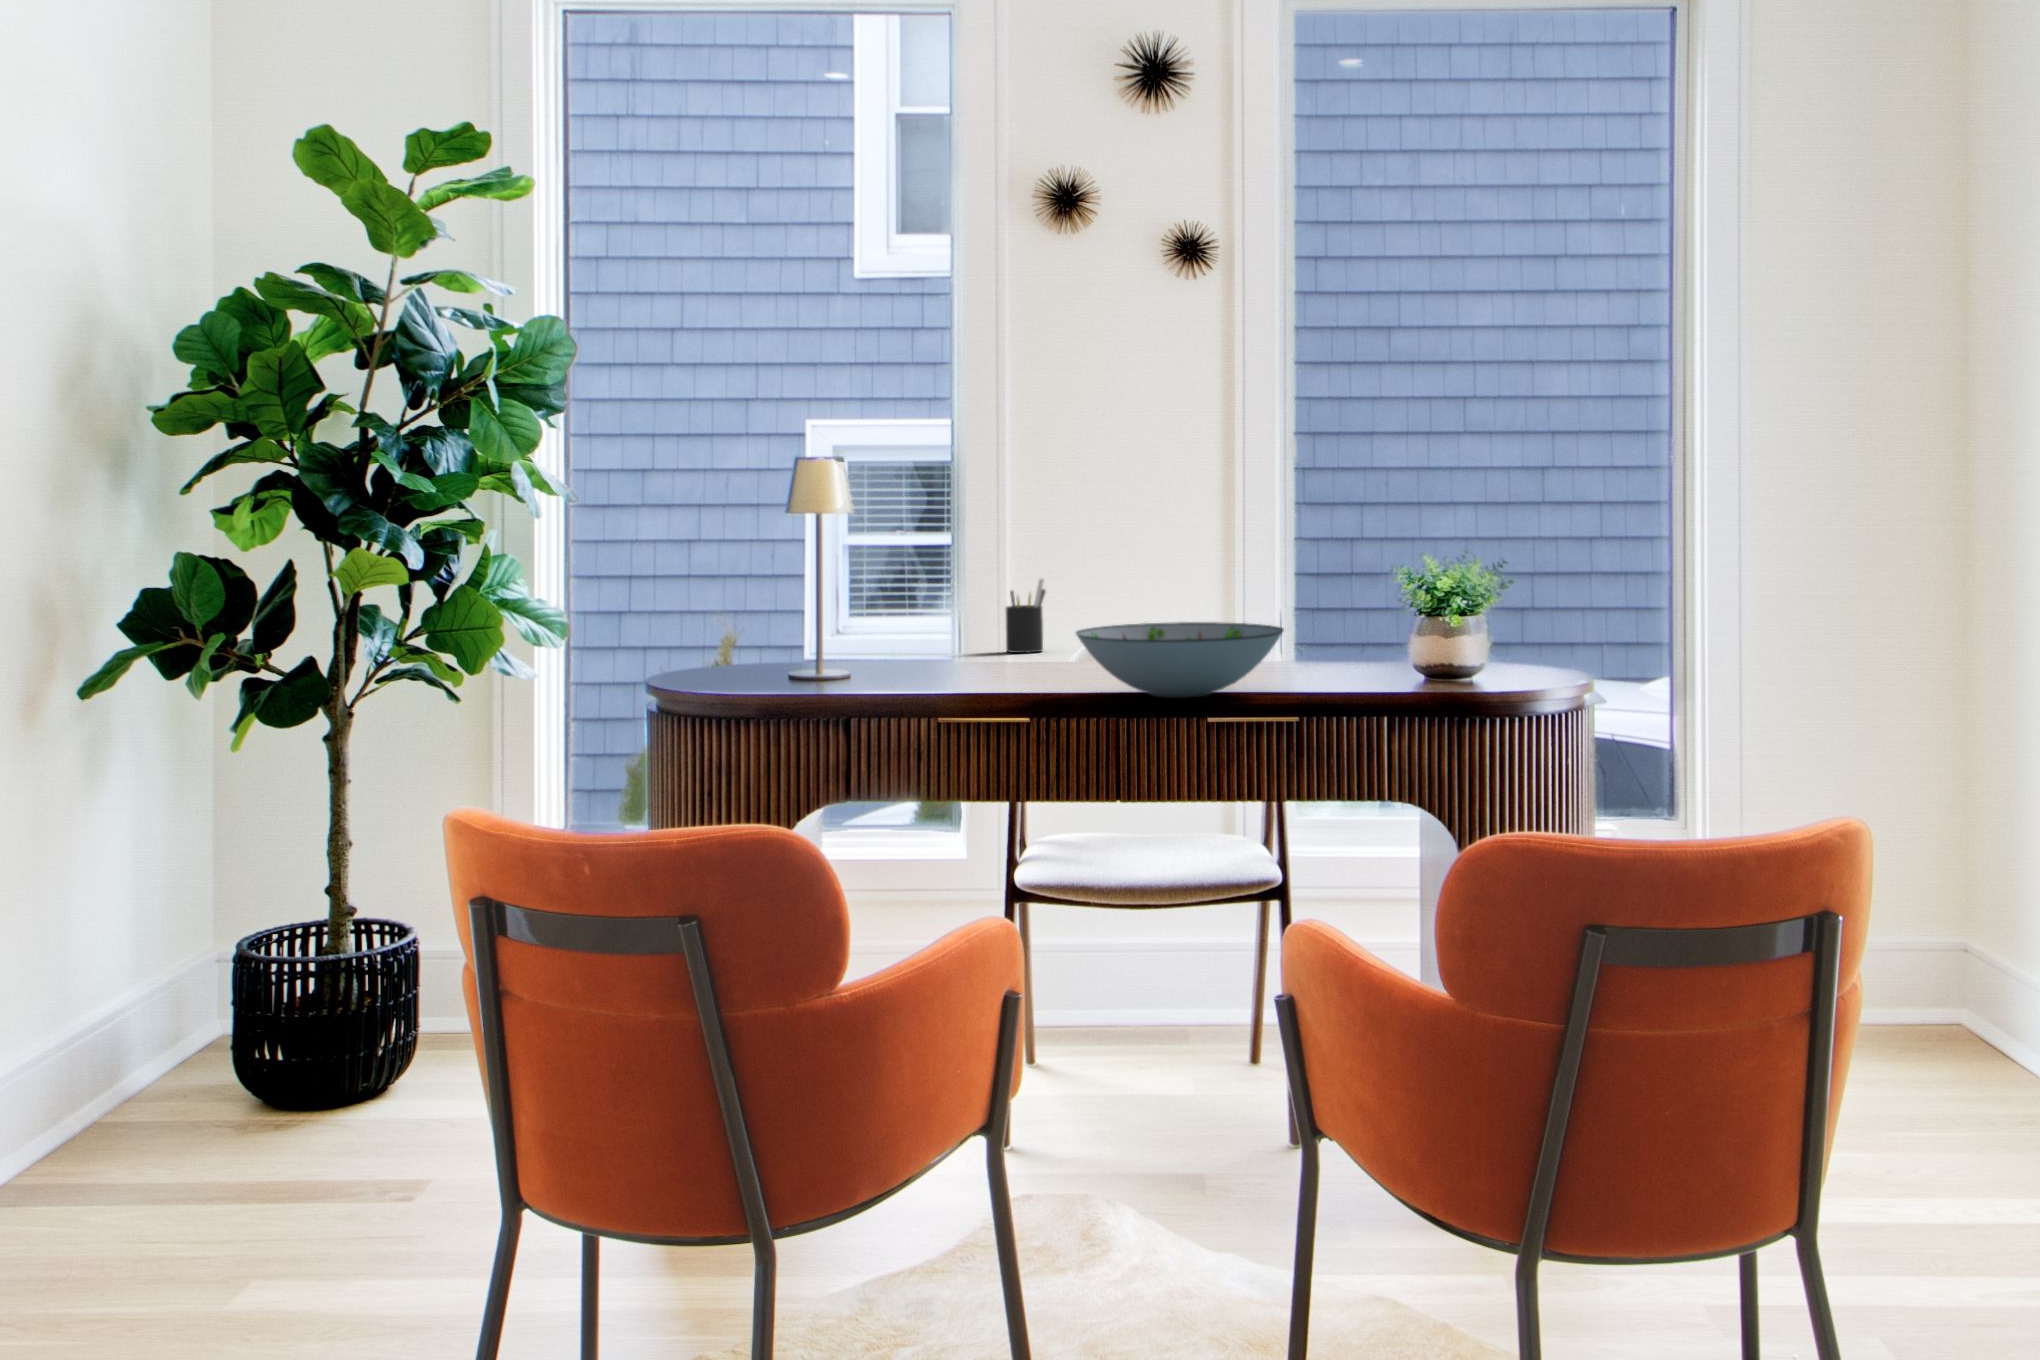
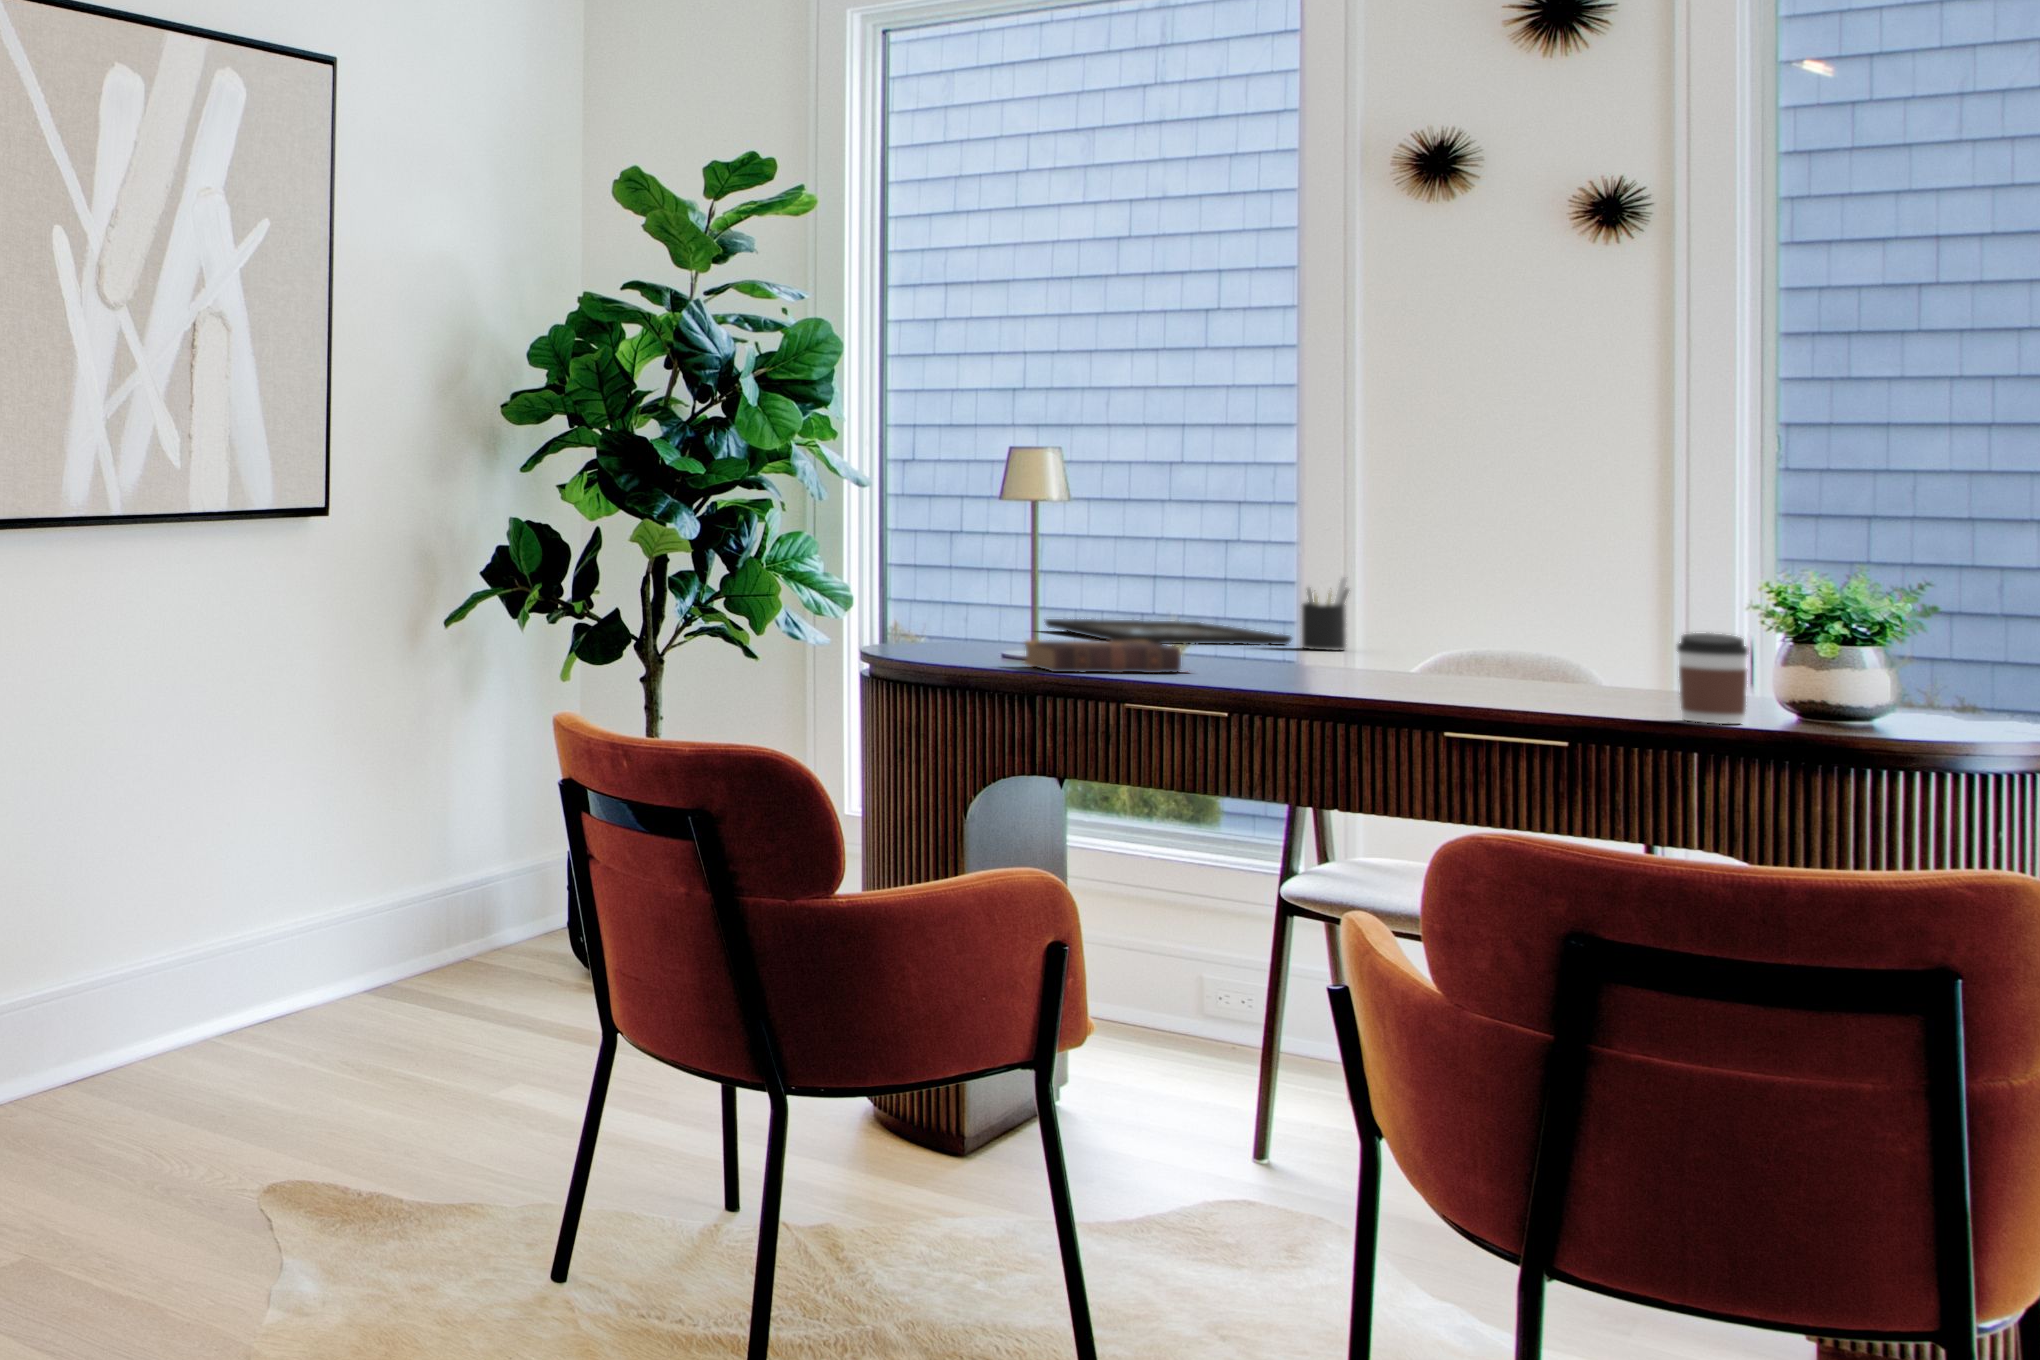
coffee cup: none [1349,619,1403,706] -> present [1677,633,1748,724]
decorative bowl: present [1076,622,1284,698] -> none [1352,624,1606,699]
tray: none [770,631,996,660] -> present [1045,619,1291,645]
book: none [762,658,929,700] -> present [1025,640,1188,673]

